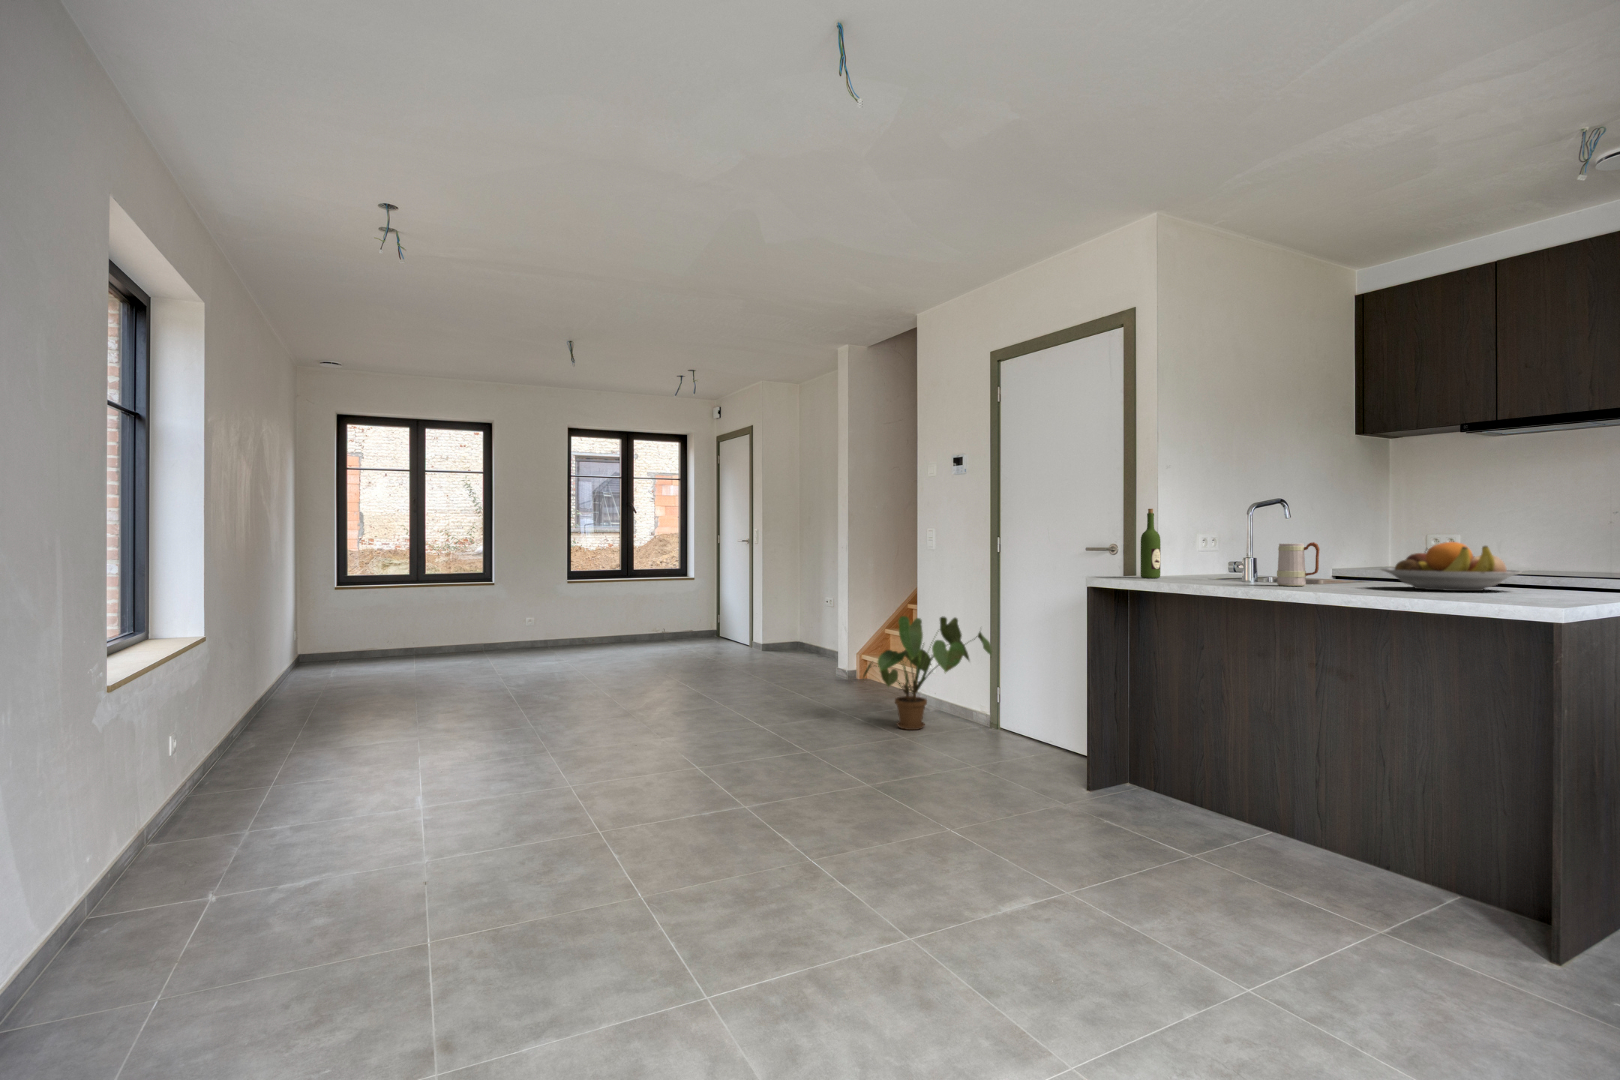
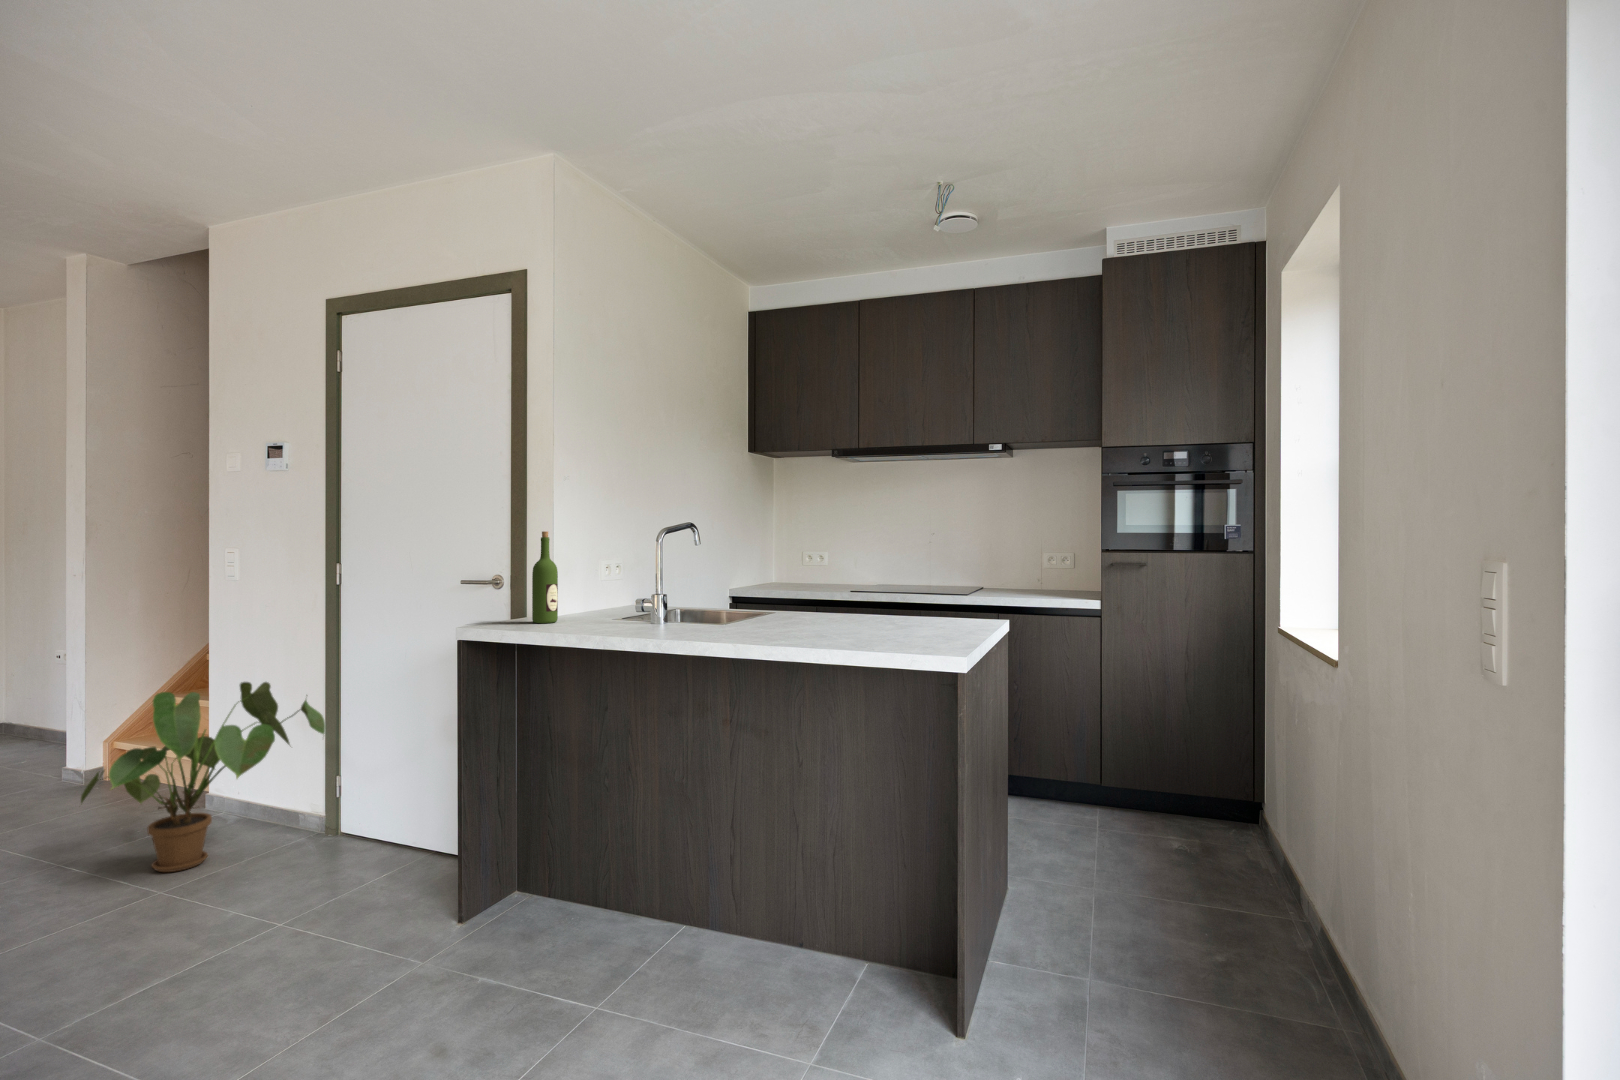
mug: present [1277,542,1319,586] -> none [698,581,744,636]
fruit bowl: present [1381,542,1521,591] -> none [804,581,929,636]

